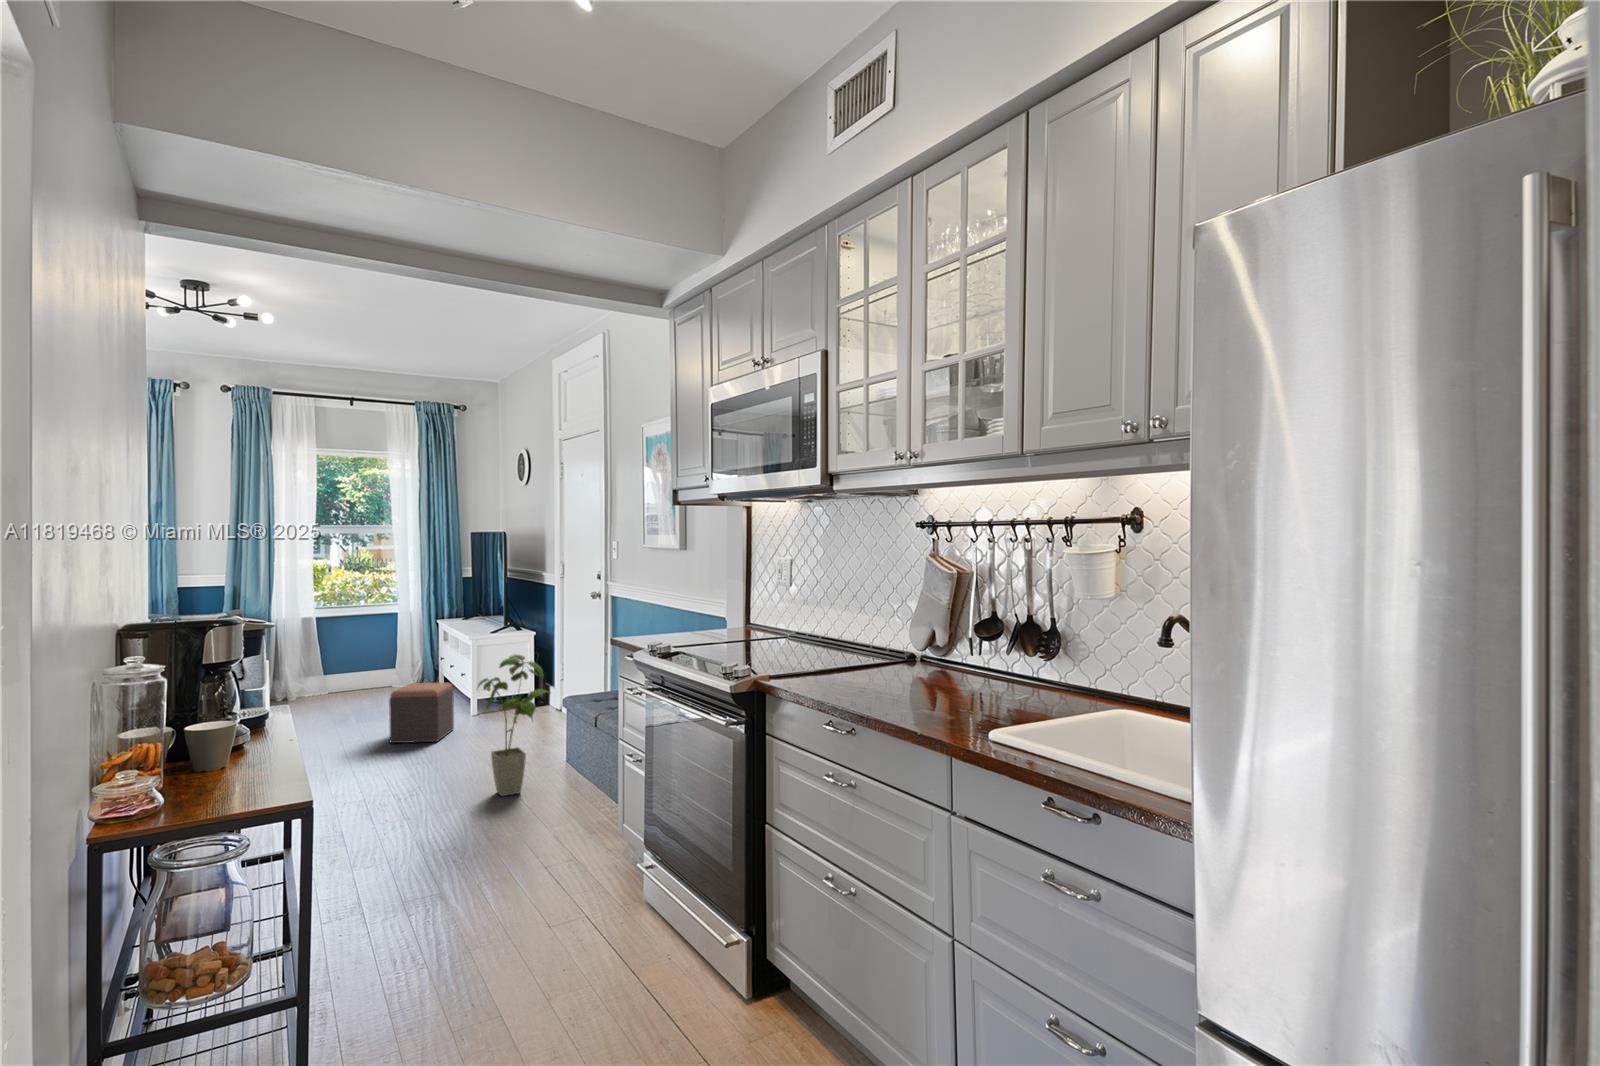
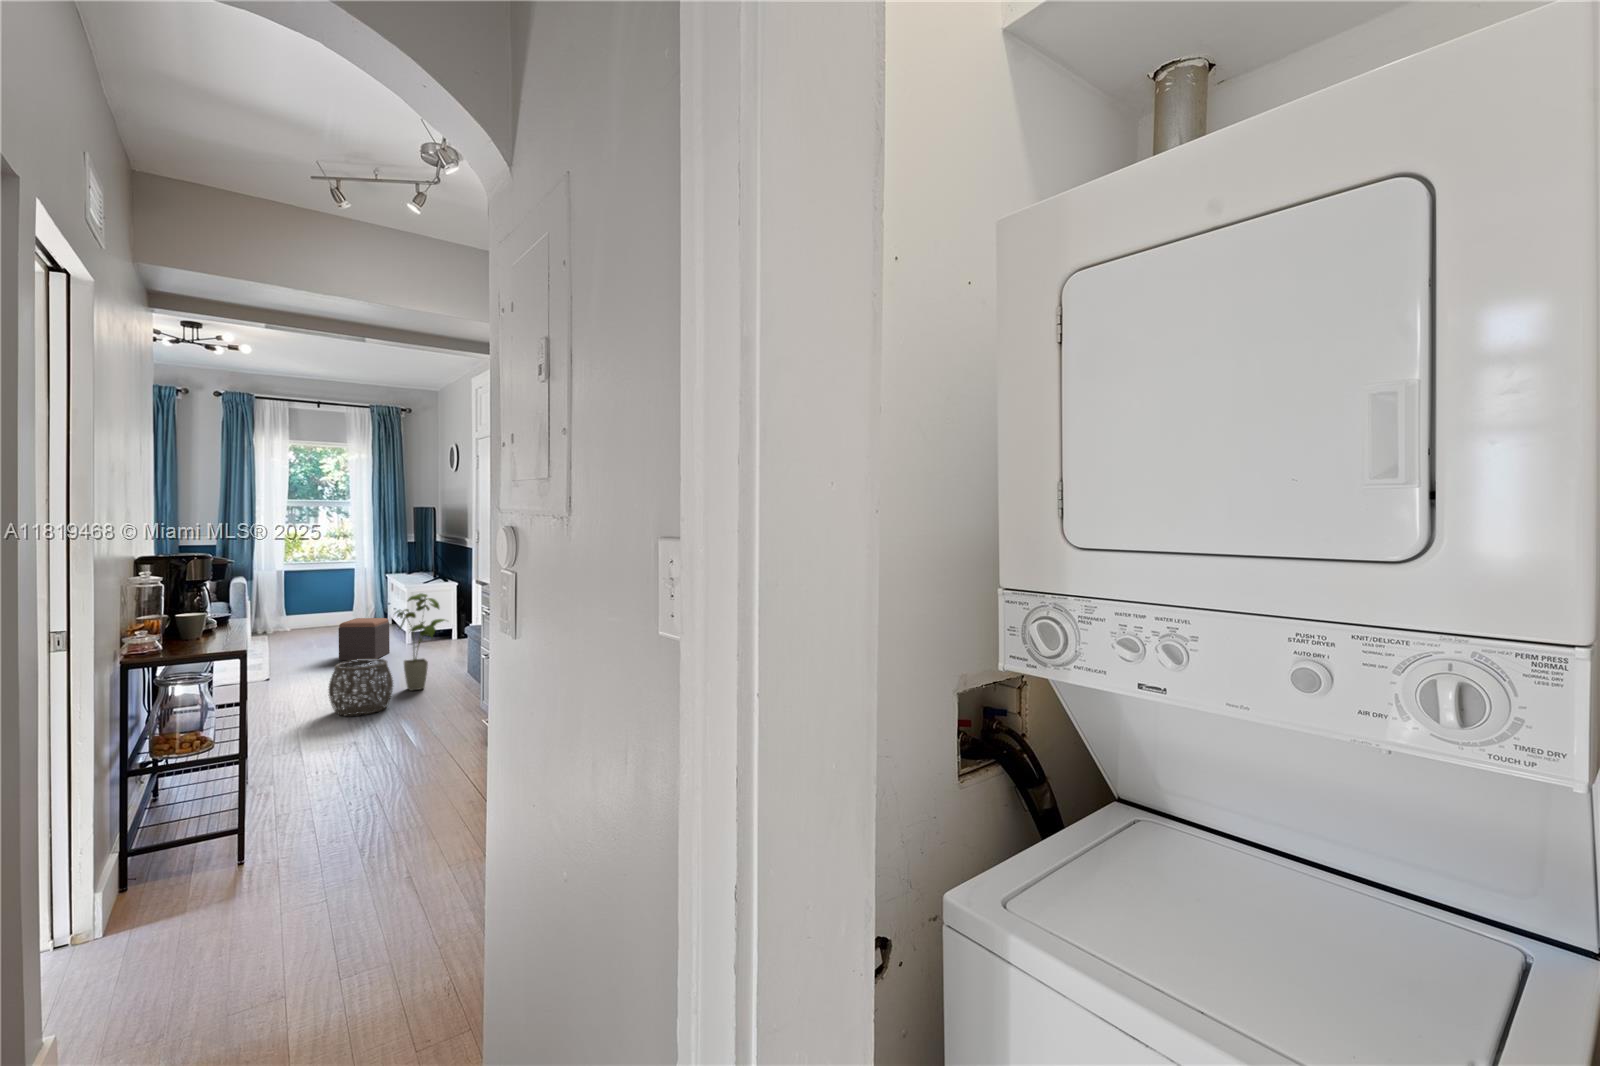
woven basket: none [396,754,488,847] -> present [329,658,393,716]

